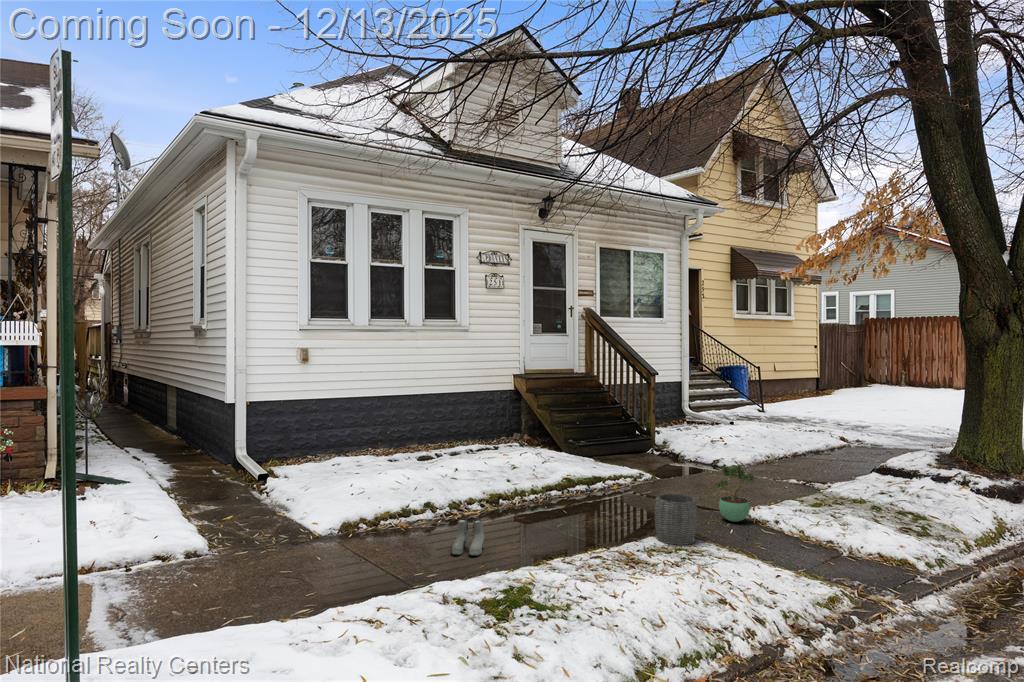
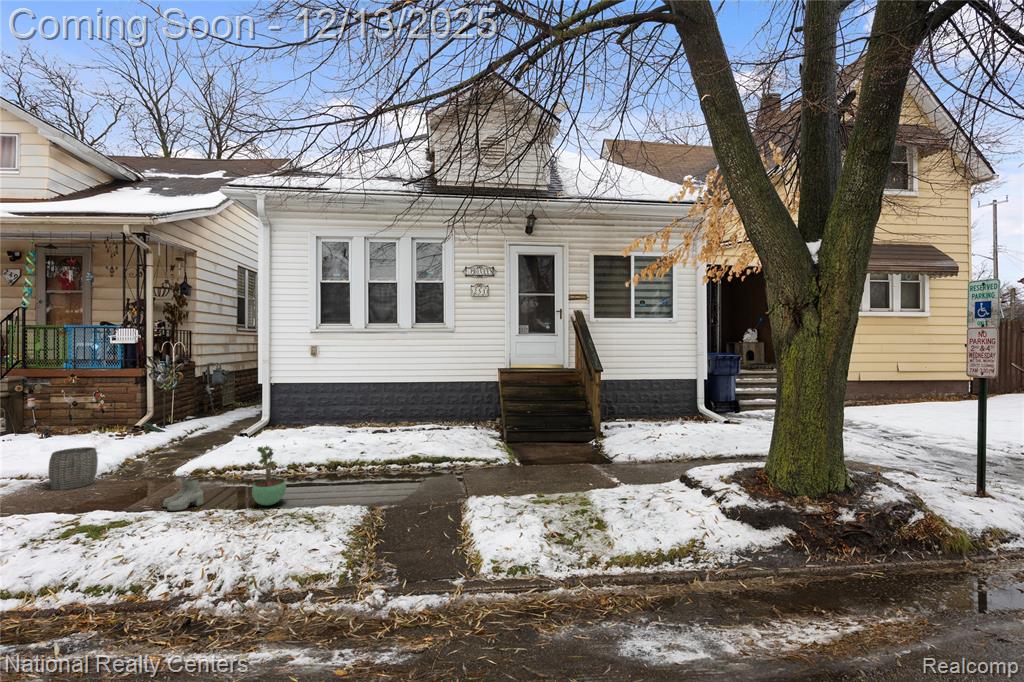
potted plant: present [716,464,754,522] -> present [252,446,286,505]
woven basket: present [655,494,697,545] -> present [48,447,98,490]

